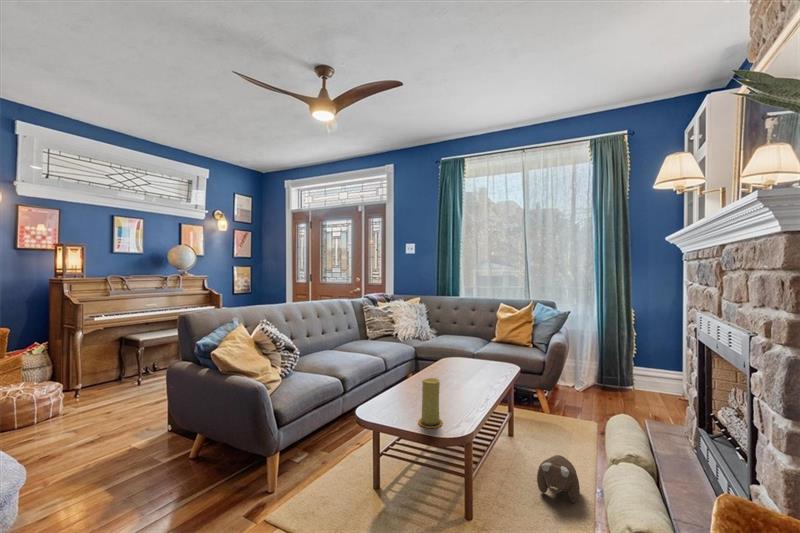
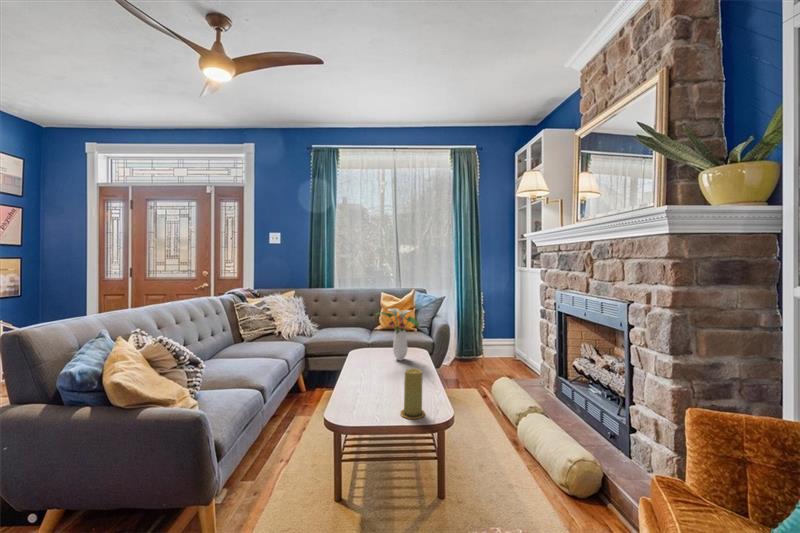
flower arrangement: none [448,319,489,373] -> present [377,308,419,360]
plush toy: present [537,455,580,502] -> none [476,419,511,455]

